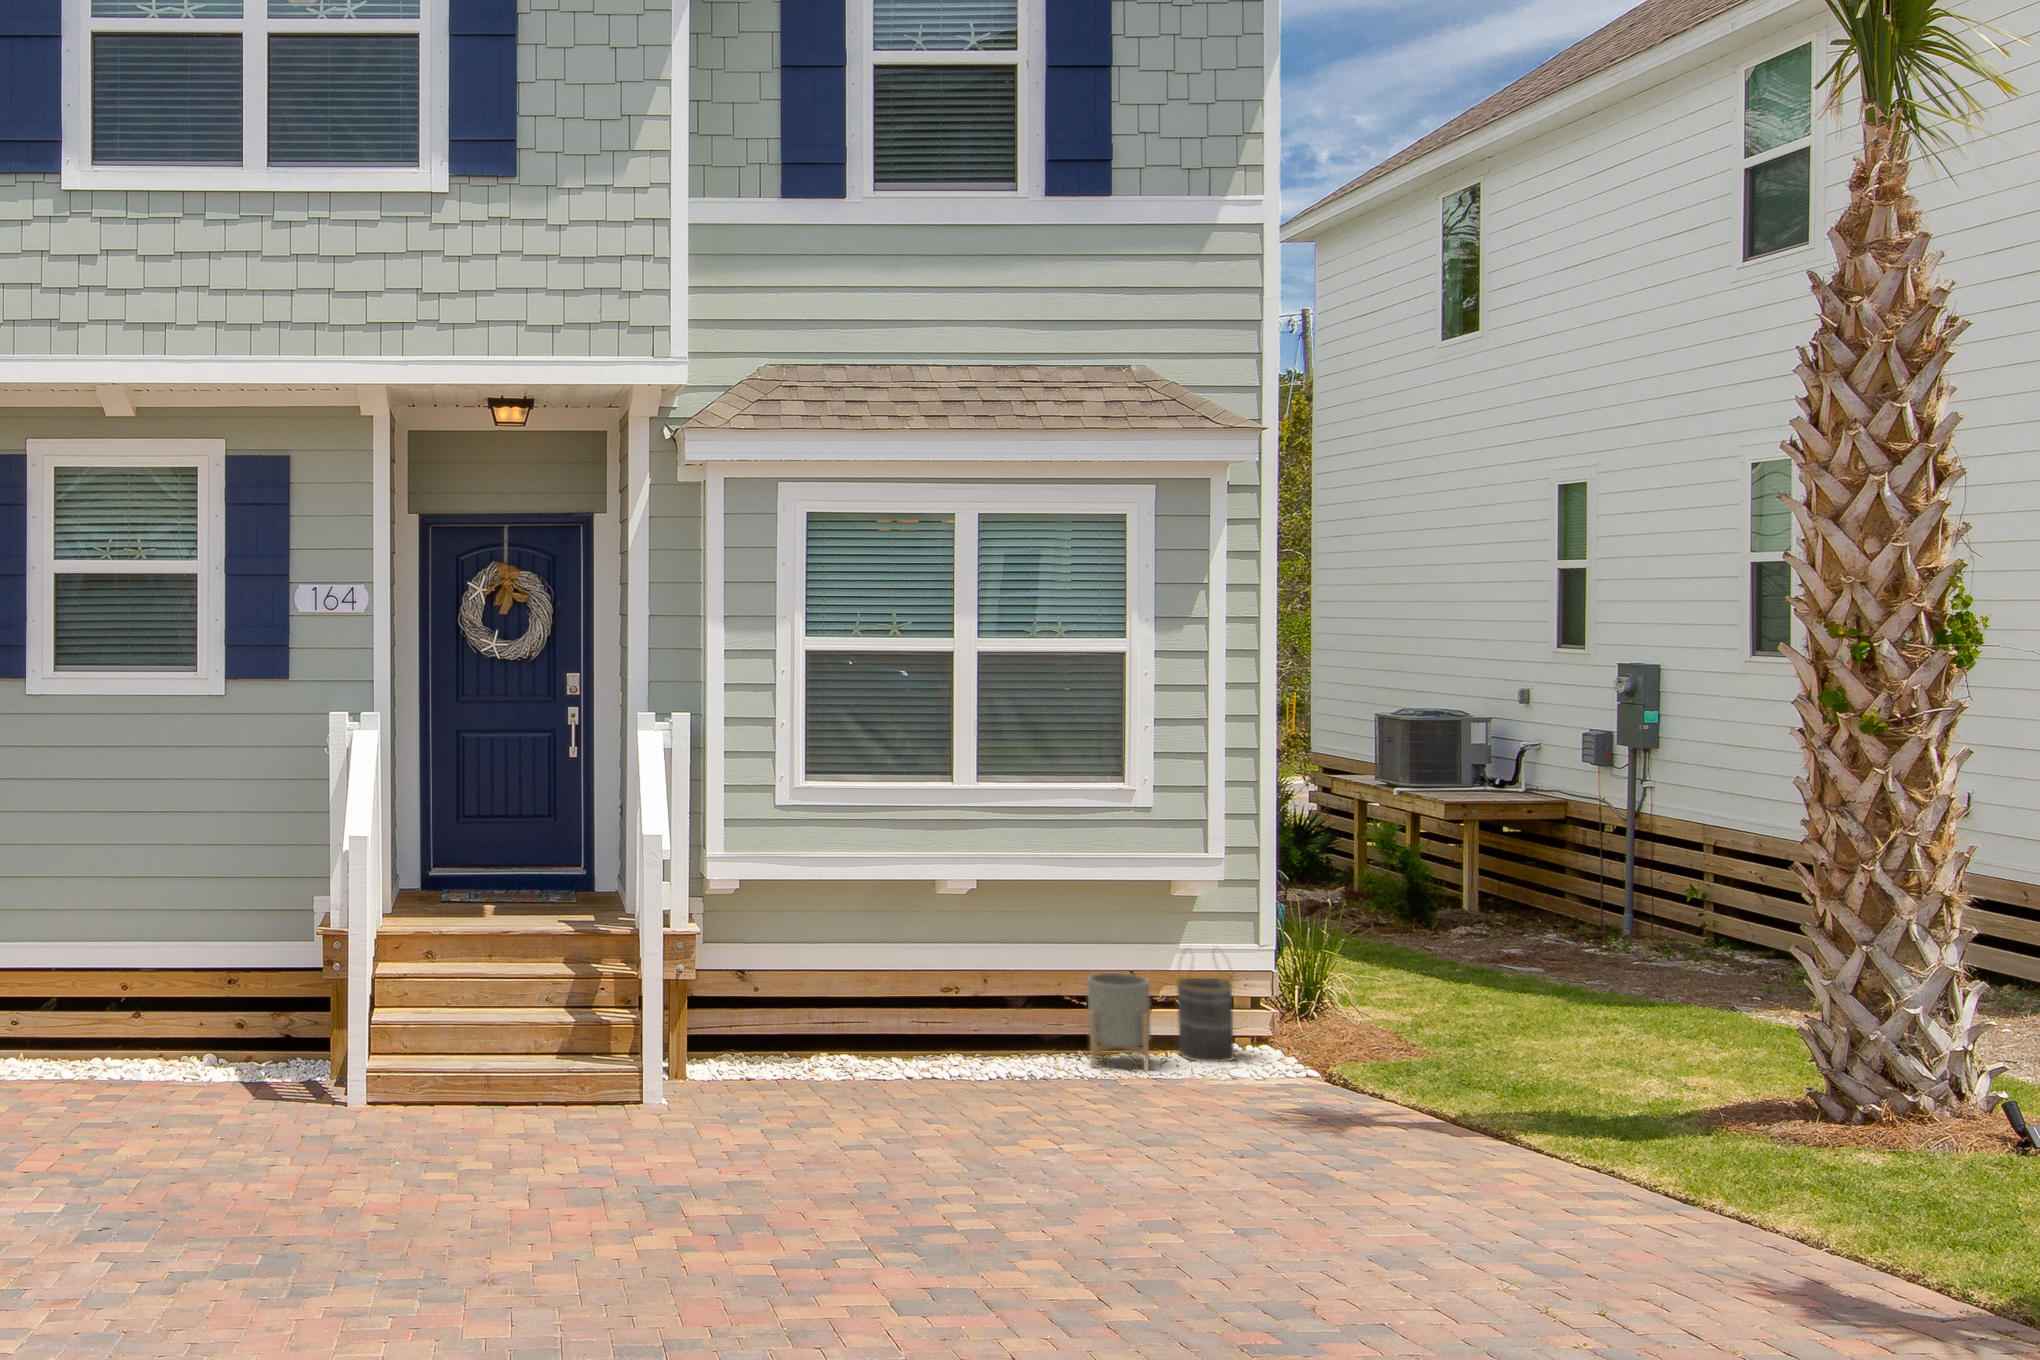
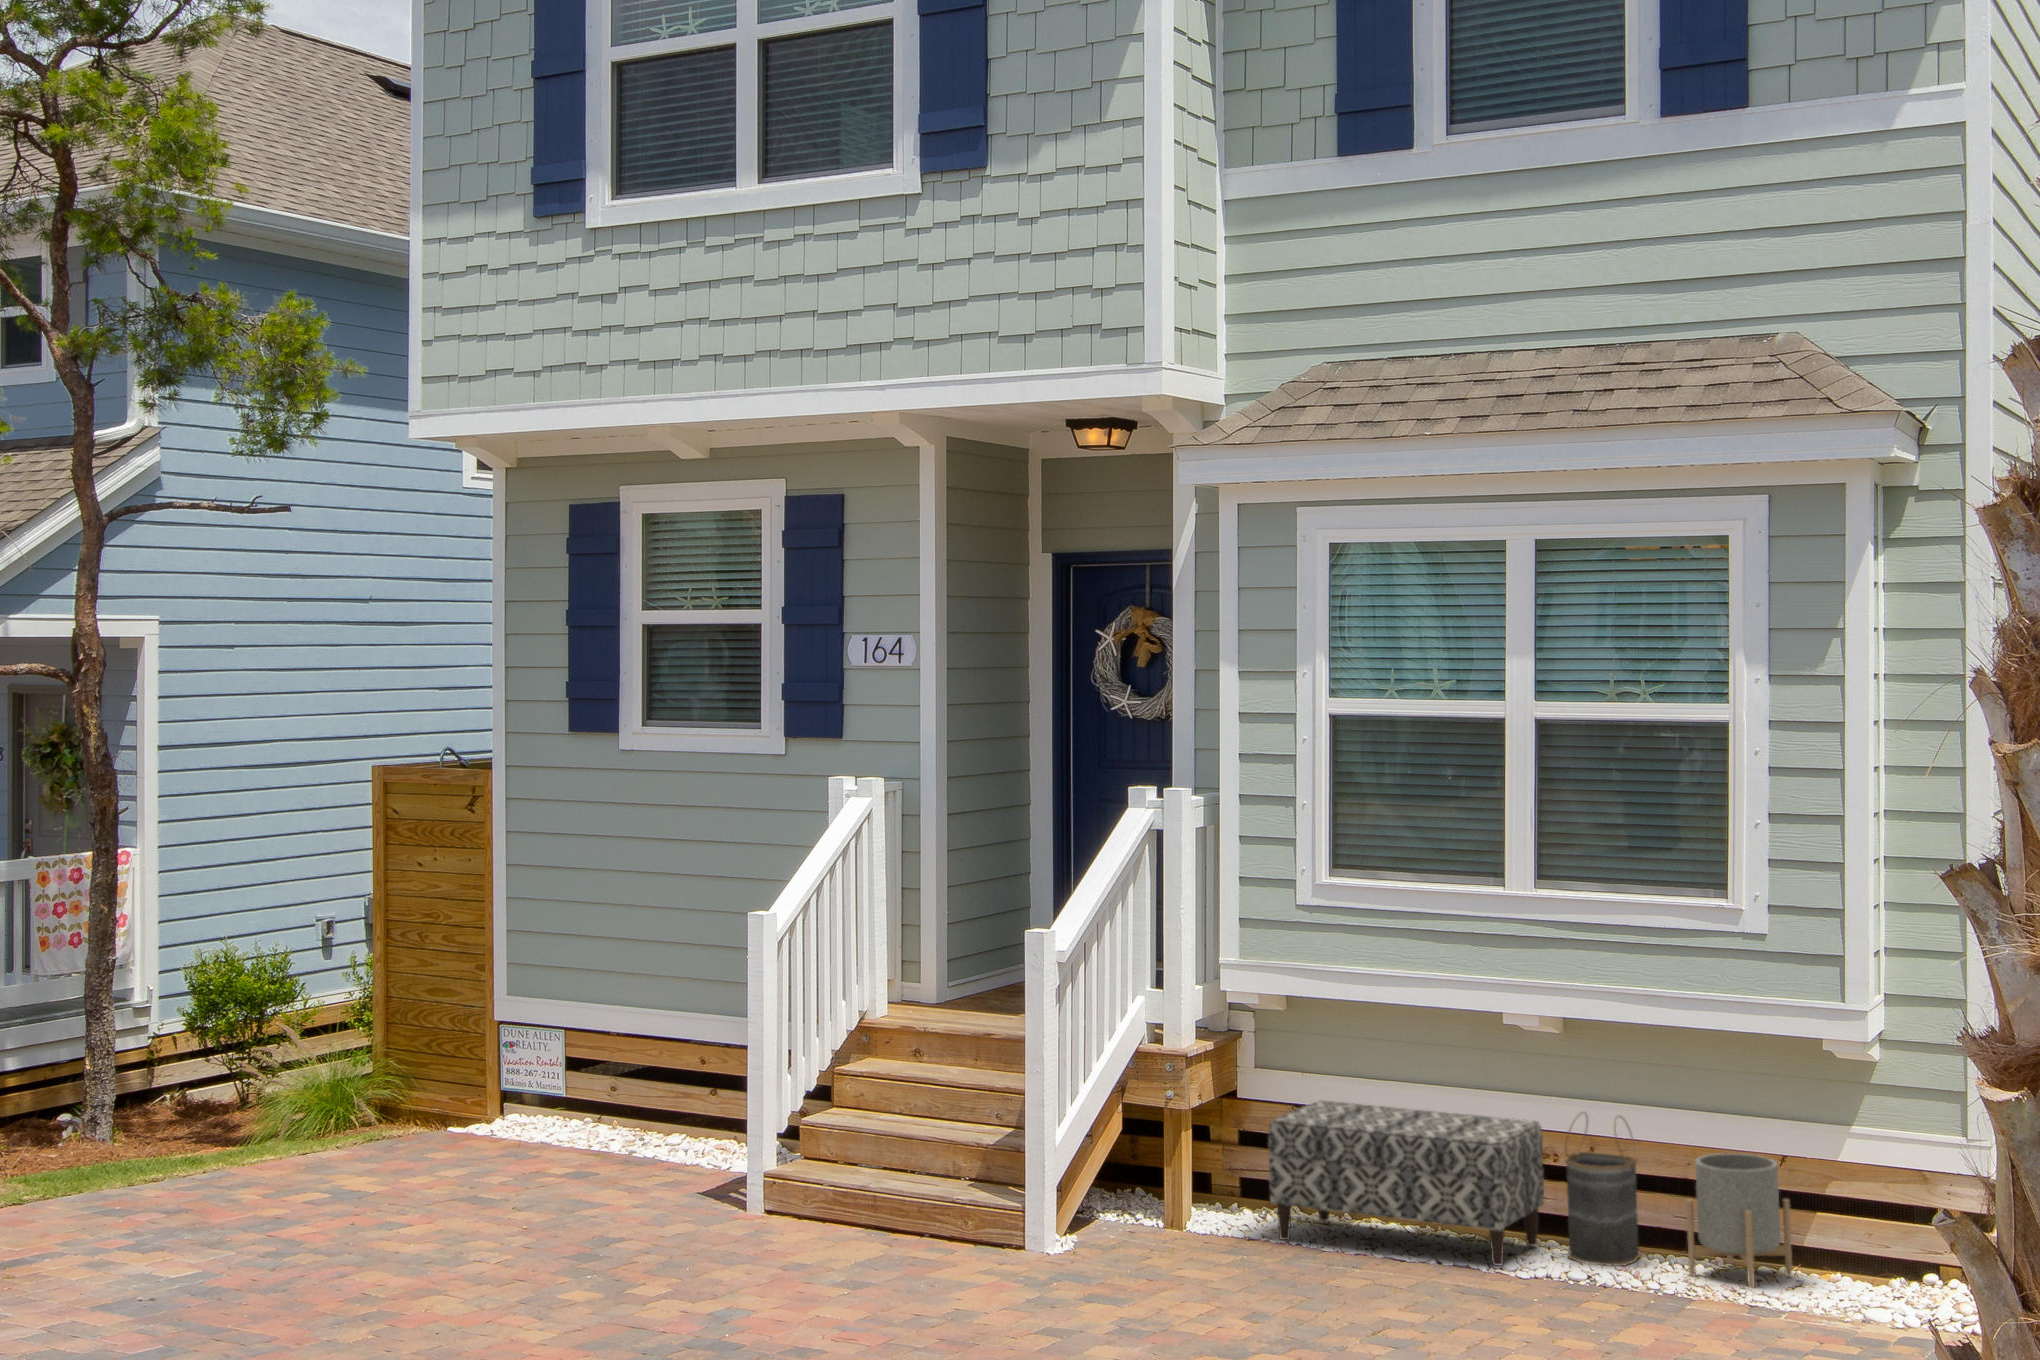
basket: present [1177,951,1234,1062] -> present [1565,1113,1640,1266]
bench: none [760,964,973,1082] -> present [1268,1101,1544,1265]

